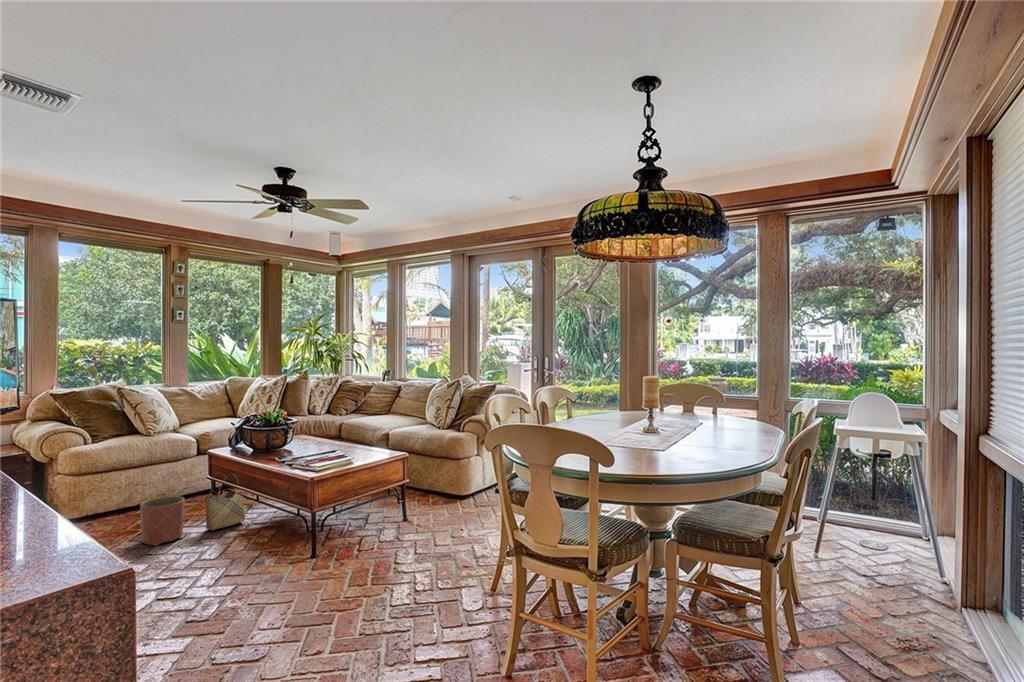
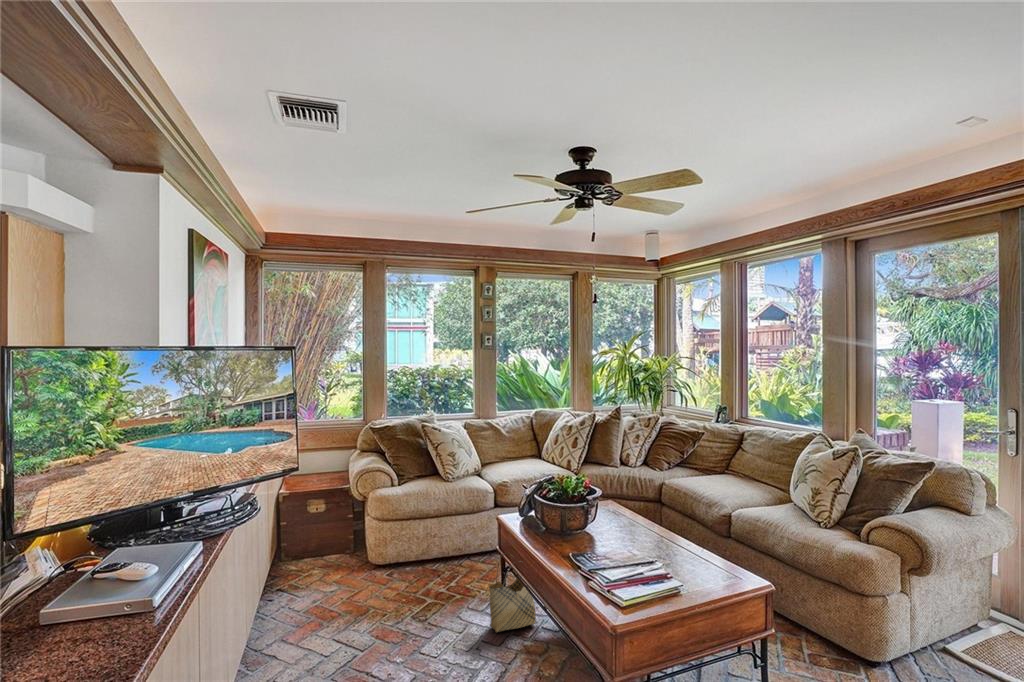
planter: present [140,496,184,545] -> none [420,575,466,642]

